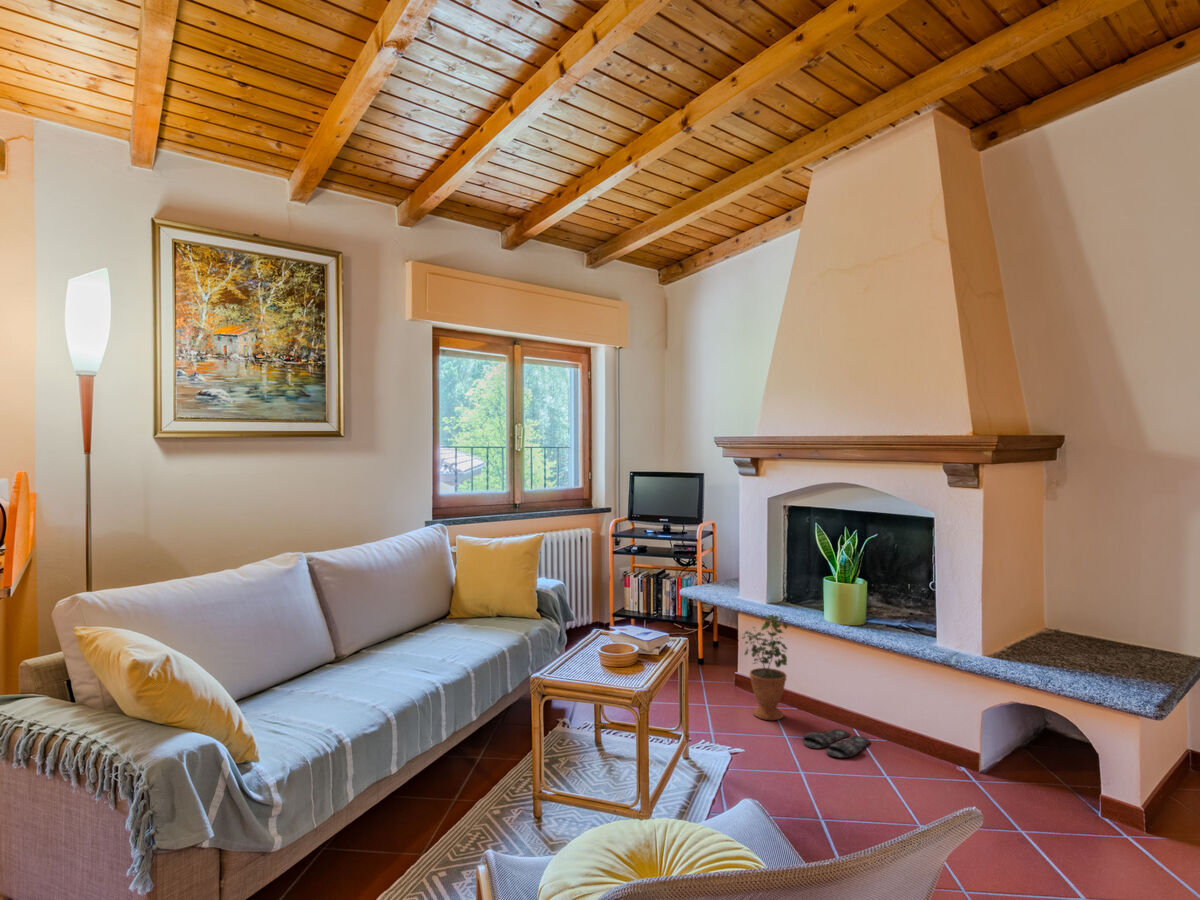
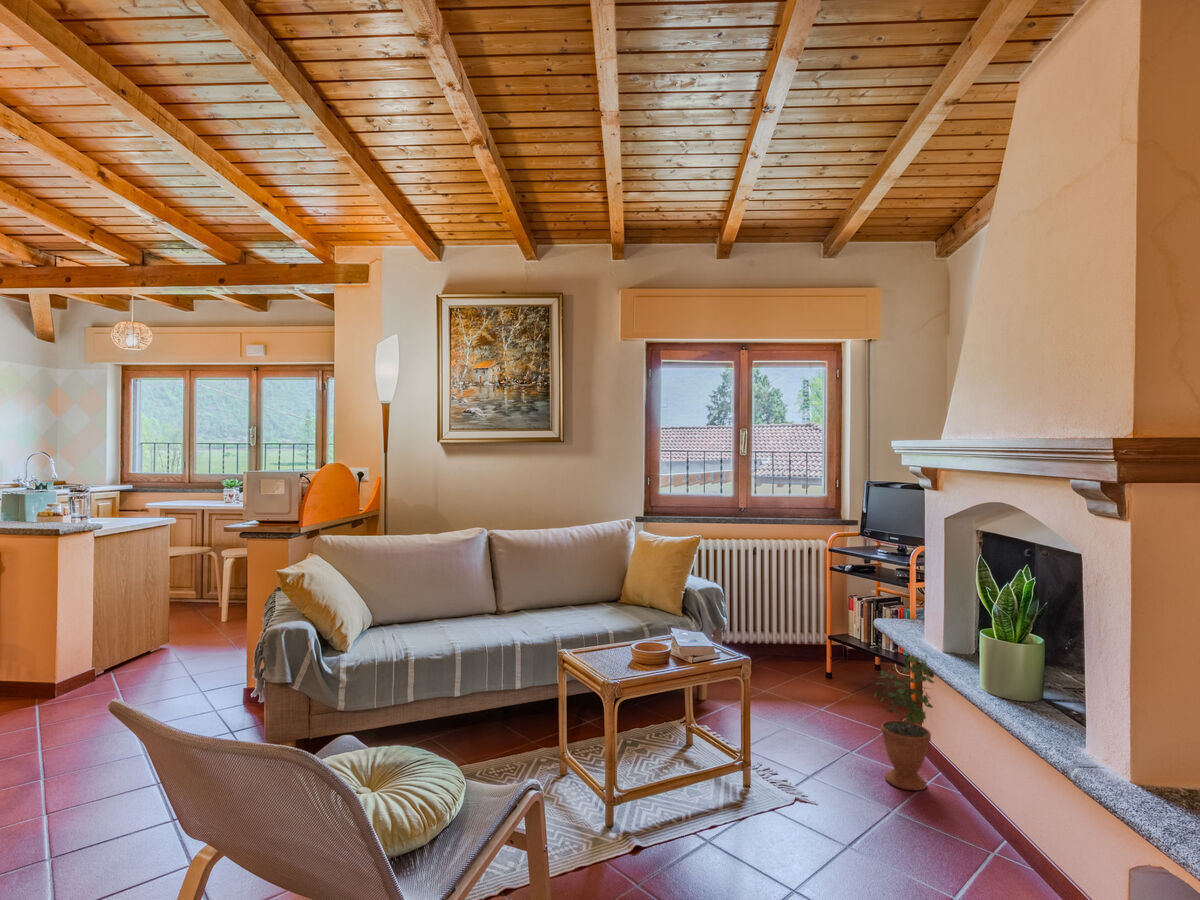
slippers: present [803,729,869,758] -> none [899,814,1006,859]

